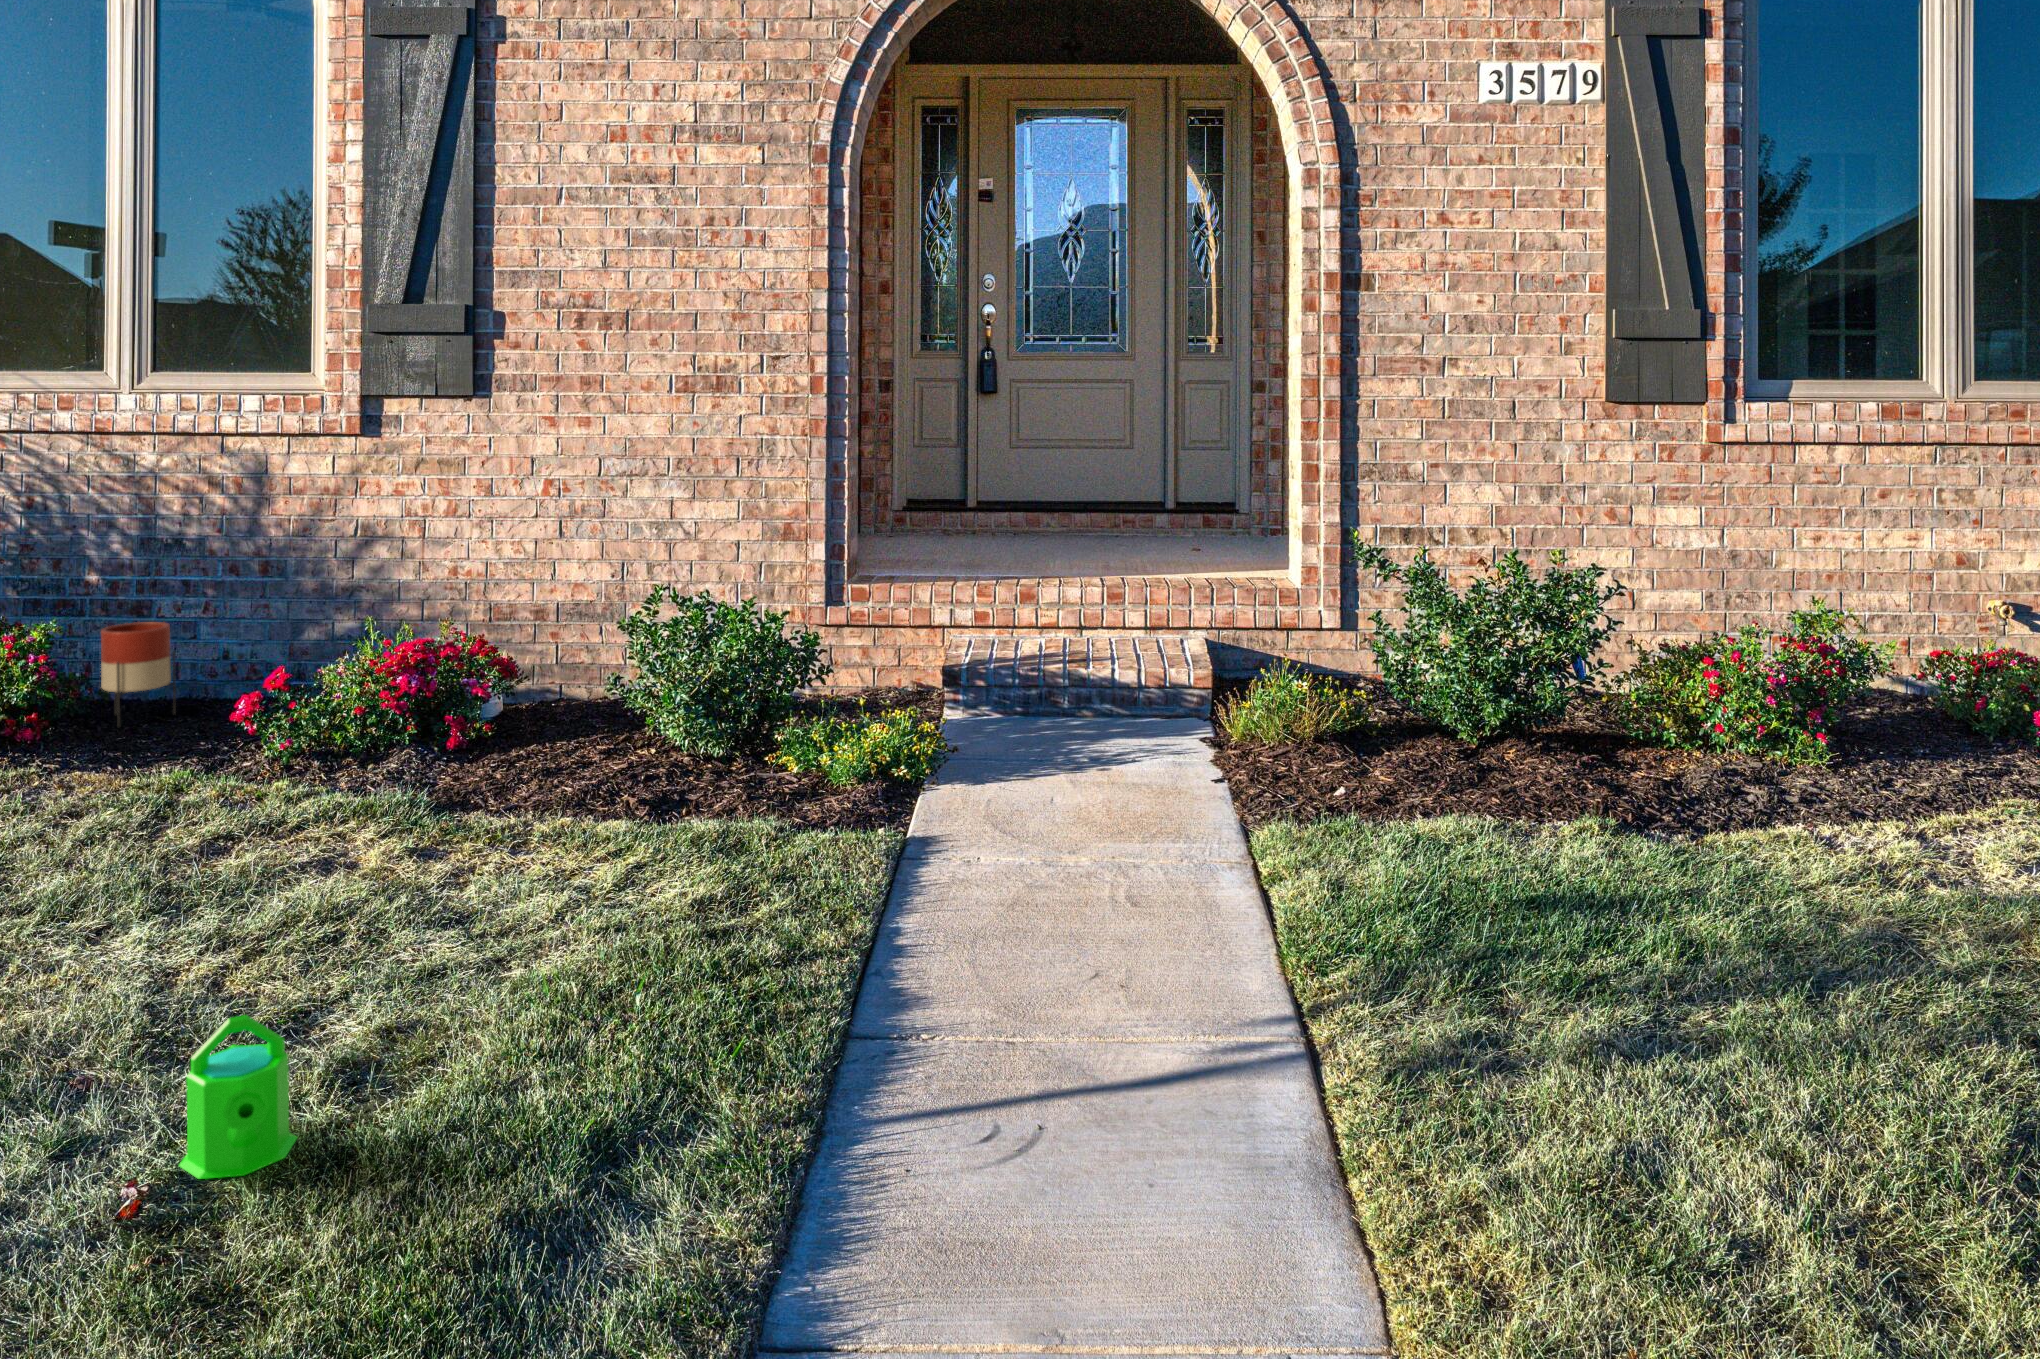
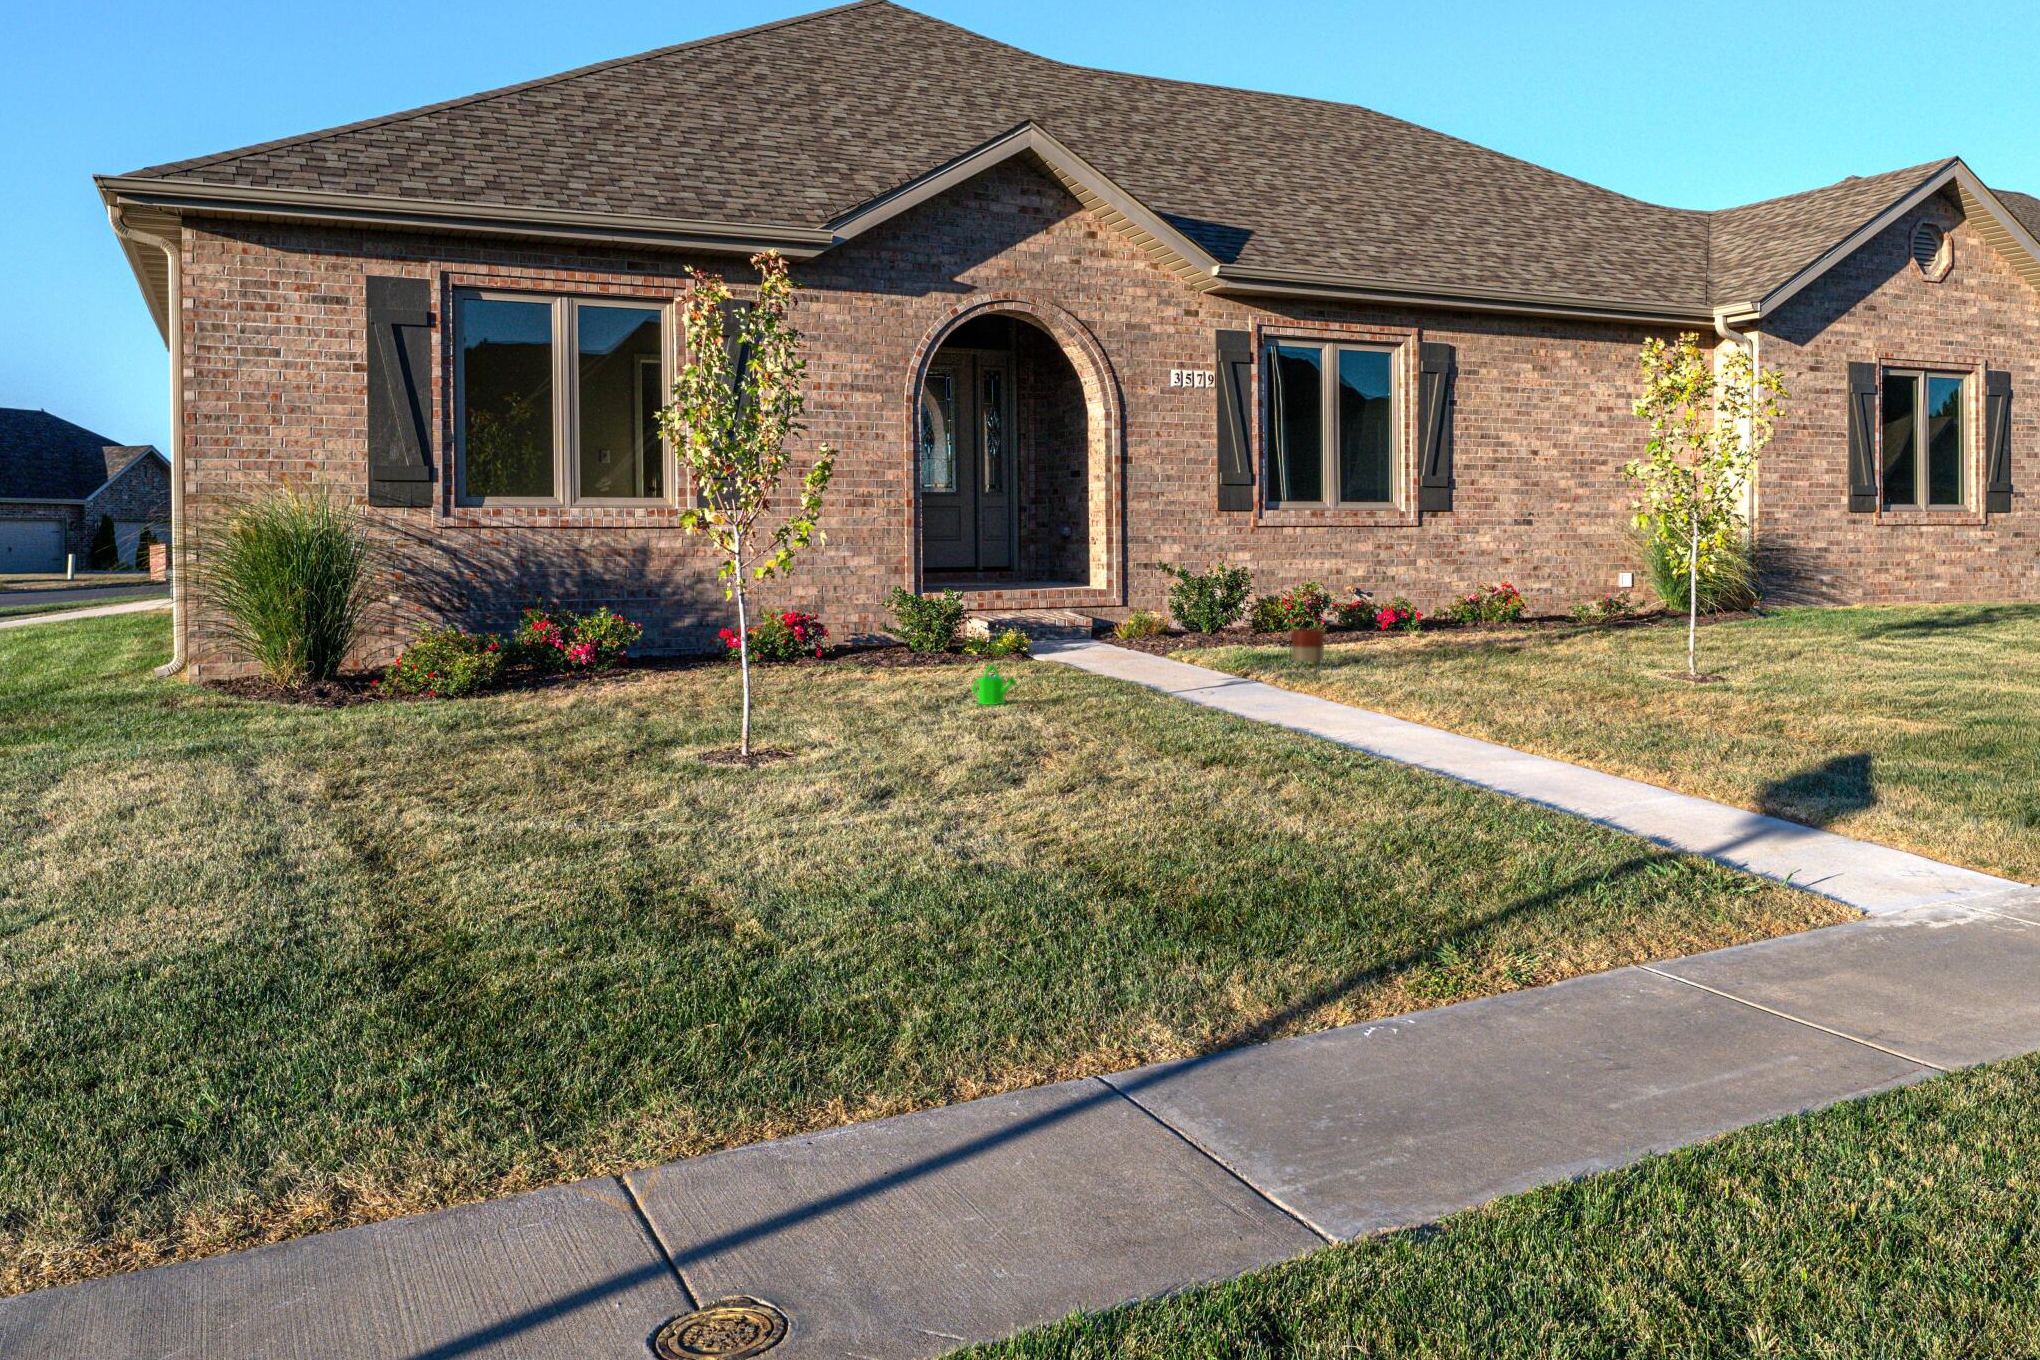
planter: present [101,622,176,726] -> present [1291,629,1324,679]

